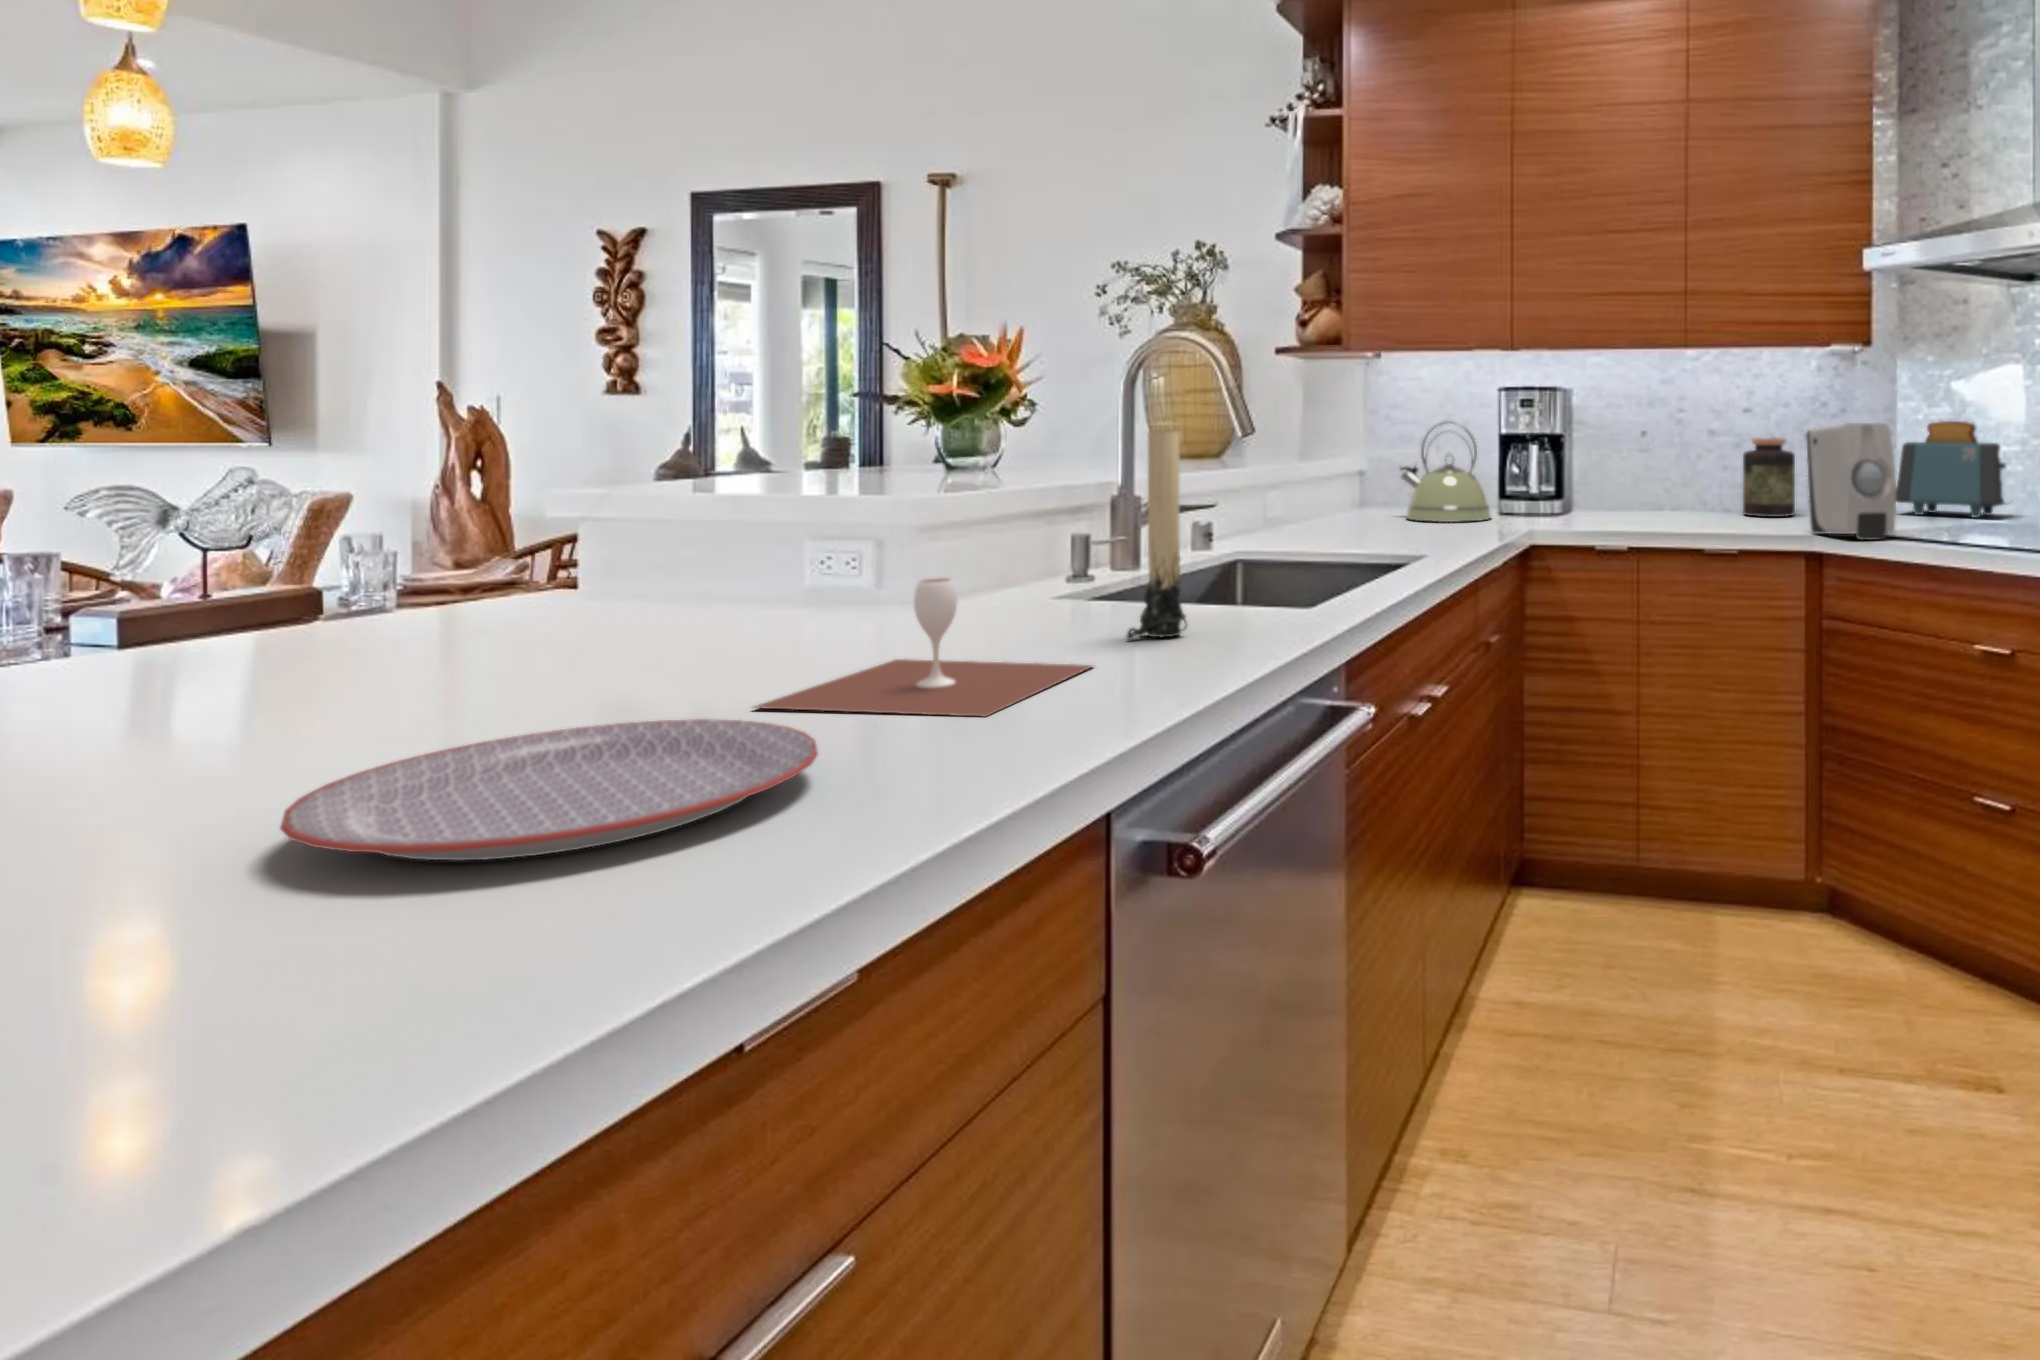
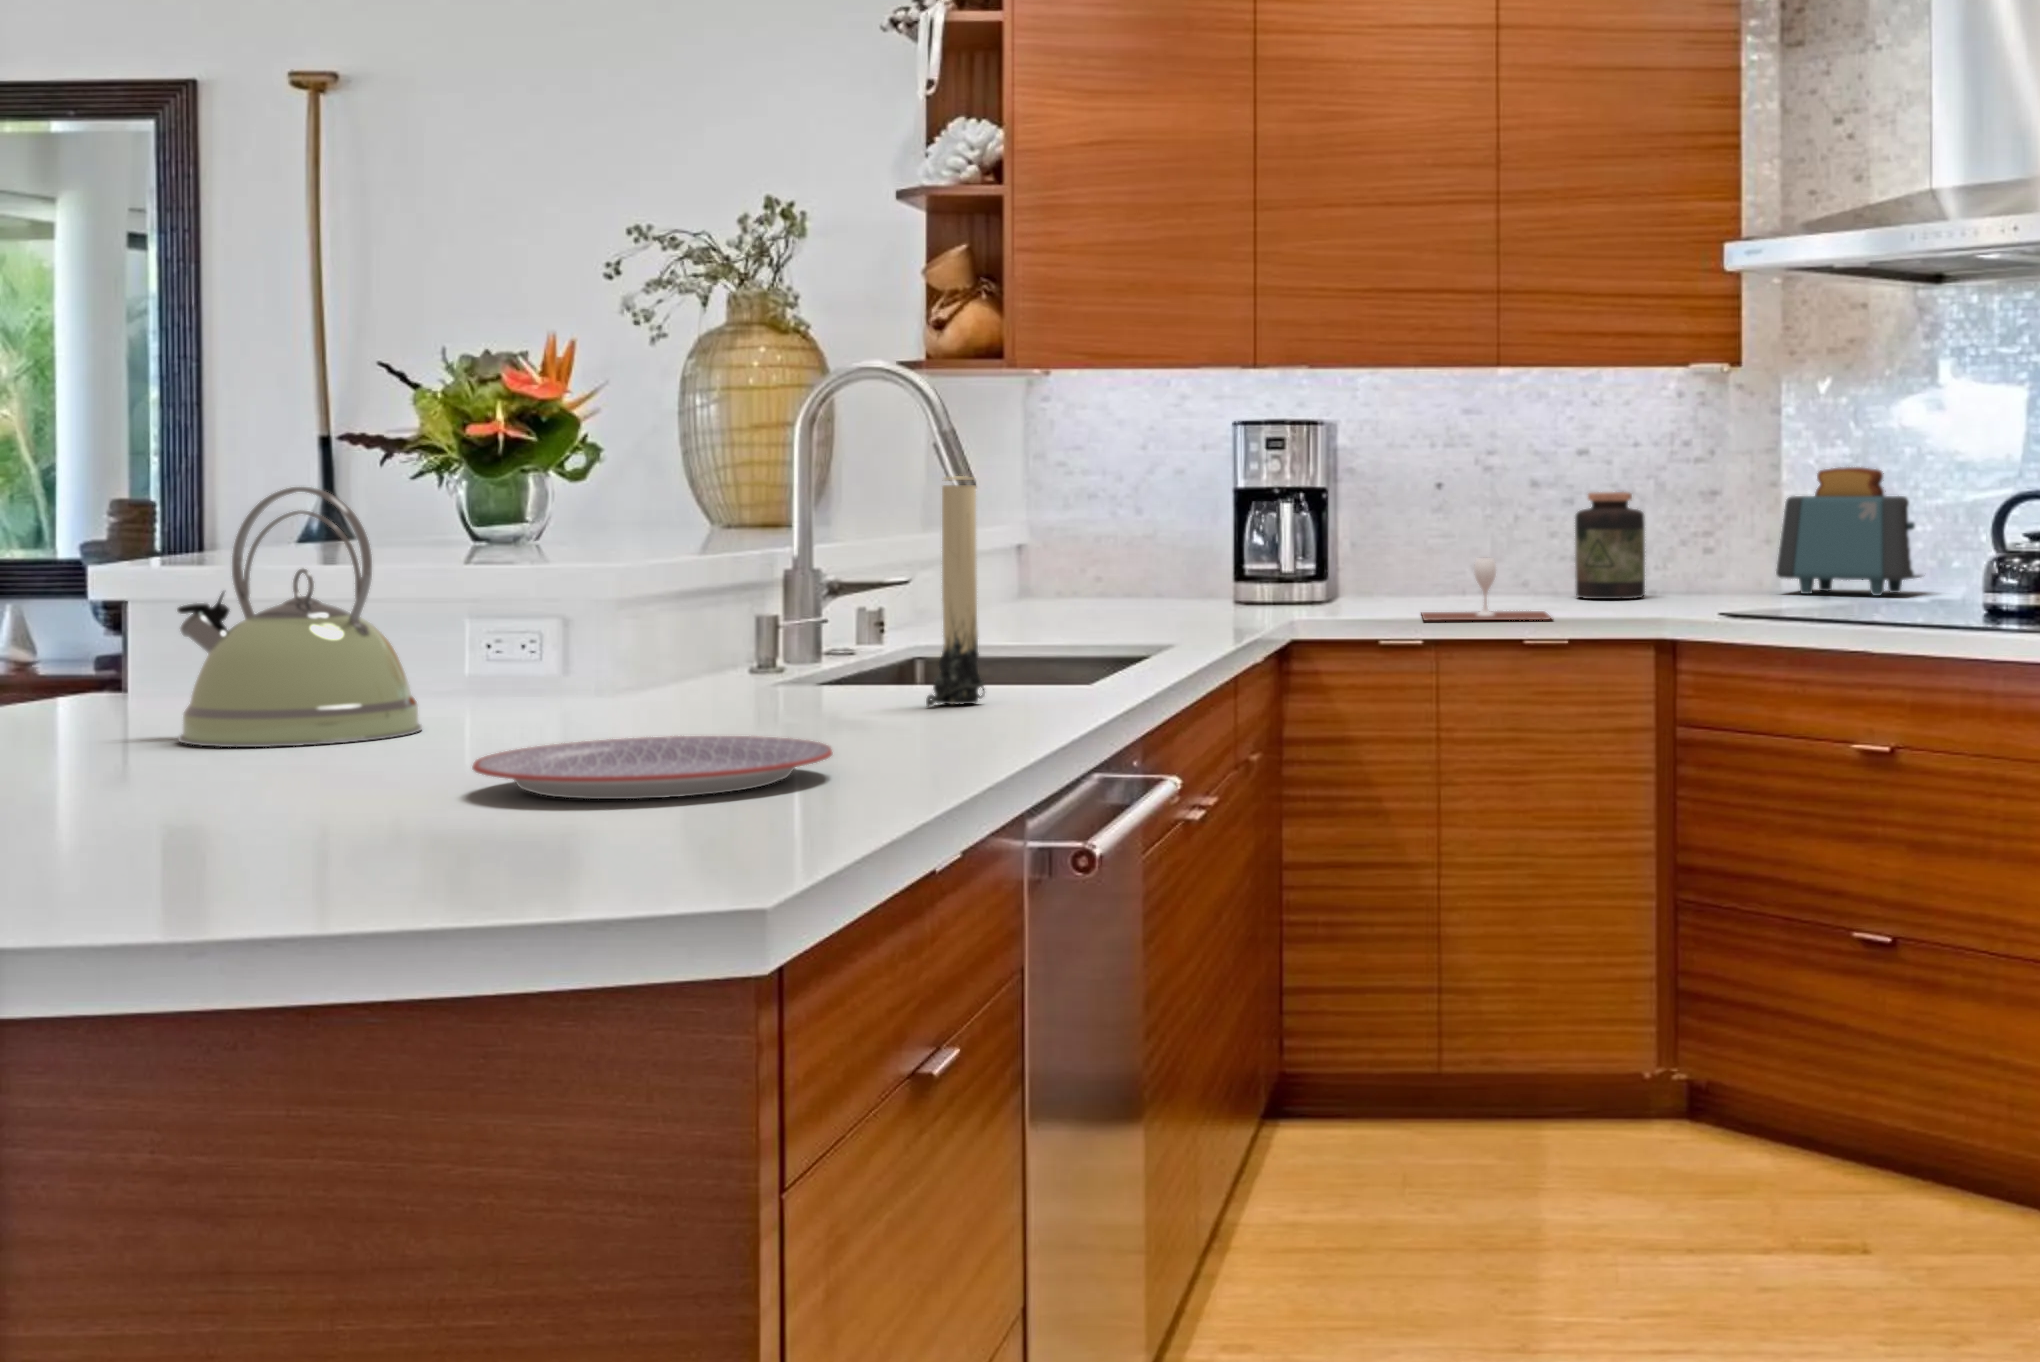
kettle: present [1401,421,1491,522] -> present [177,487,422,747]
soap dispenser: present [1806,423,1896,540] -> none [1654,471,1763,620]
wine glass: present [755,578,1092,717] -> present [1422,558,1551,620]

